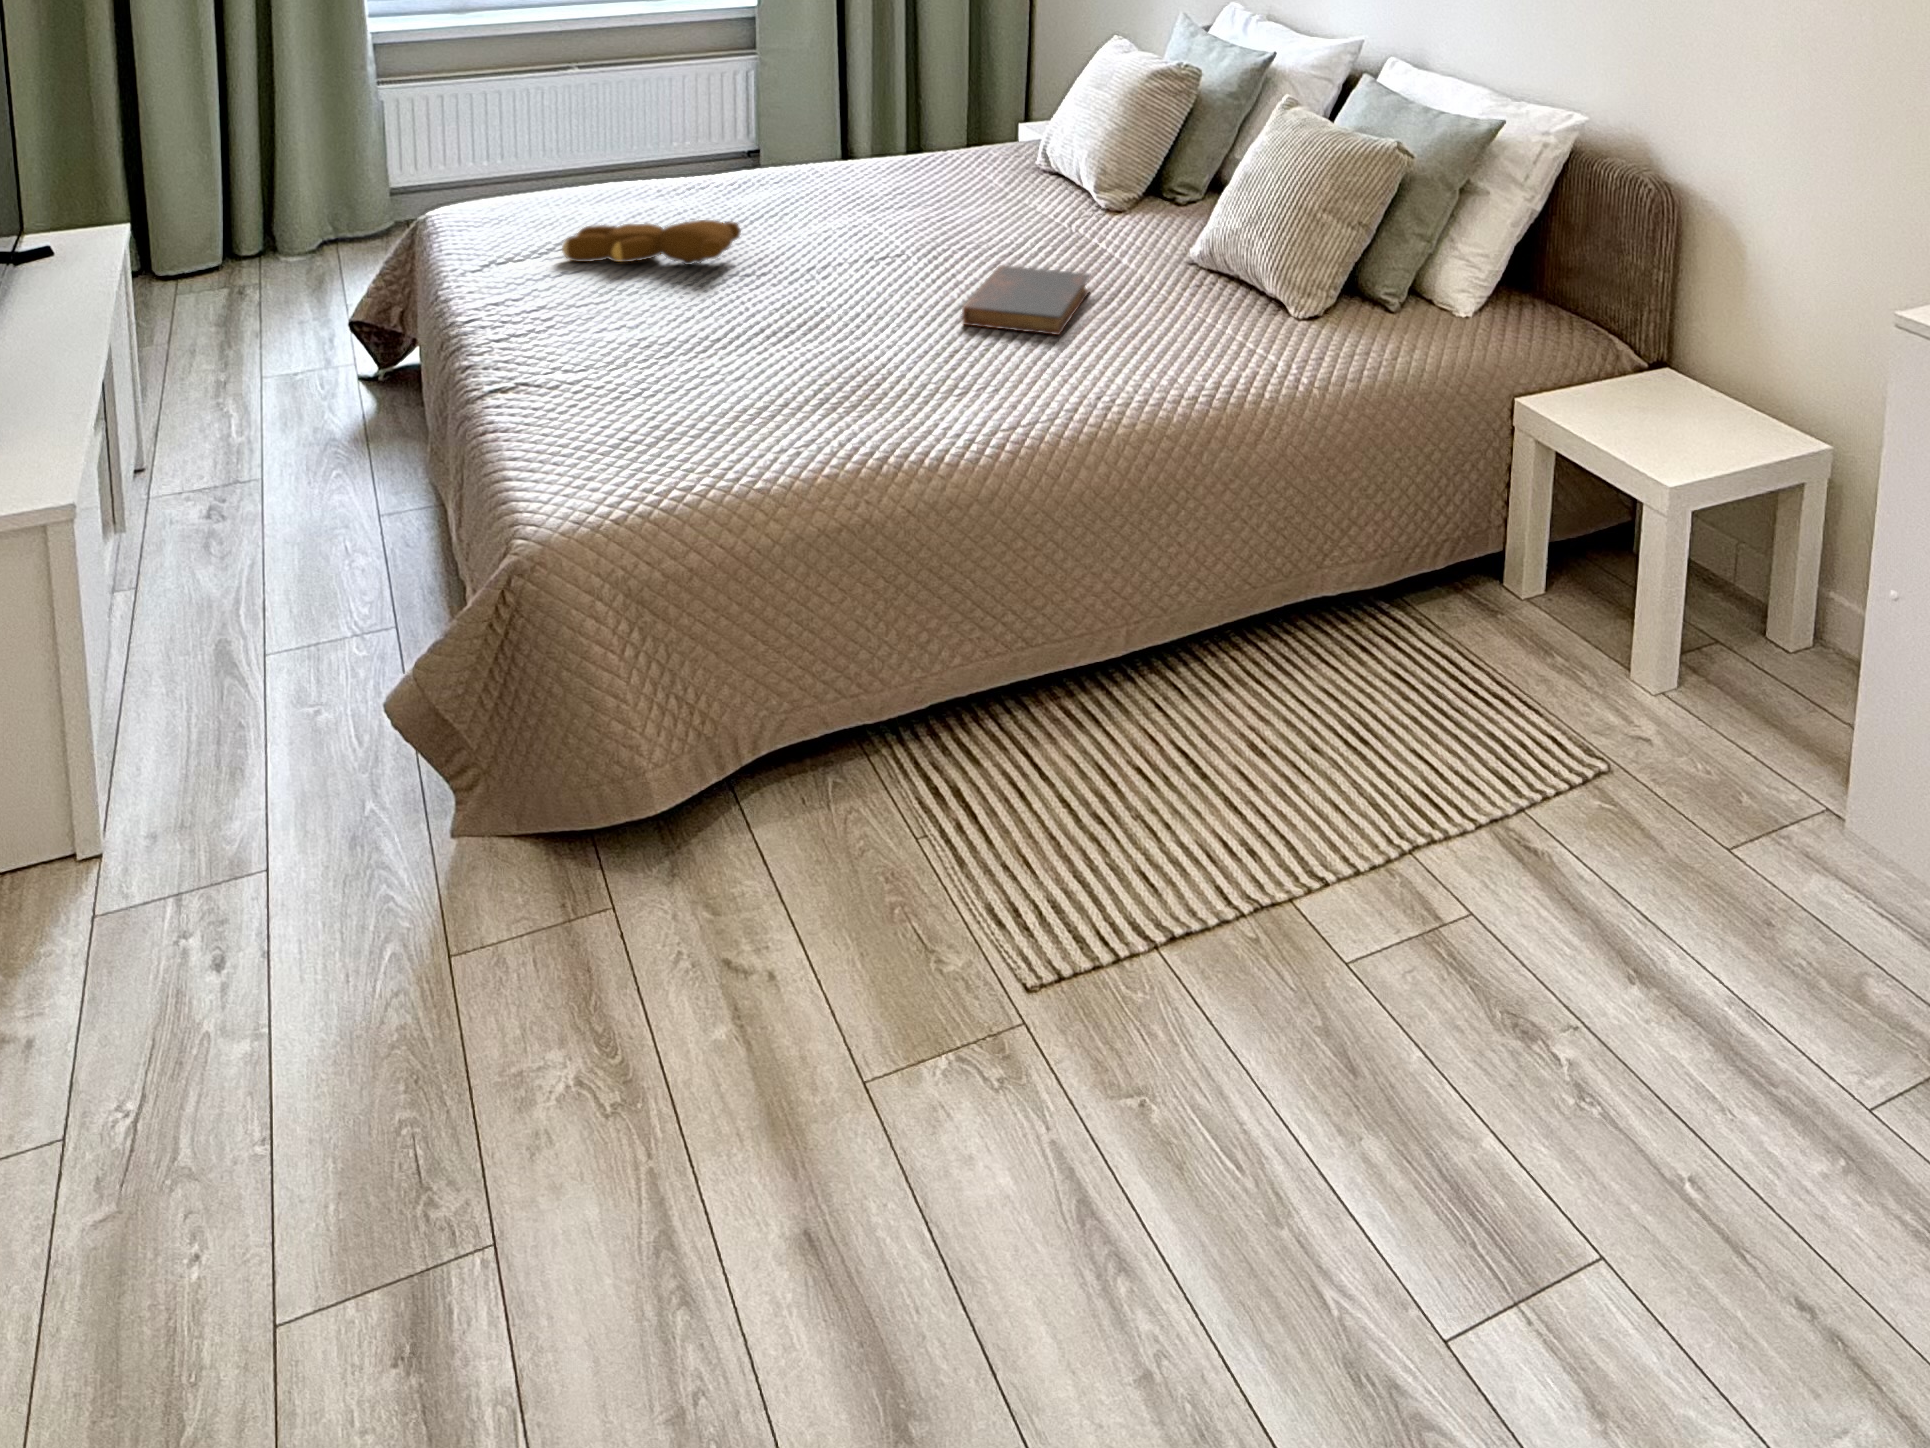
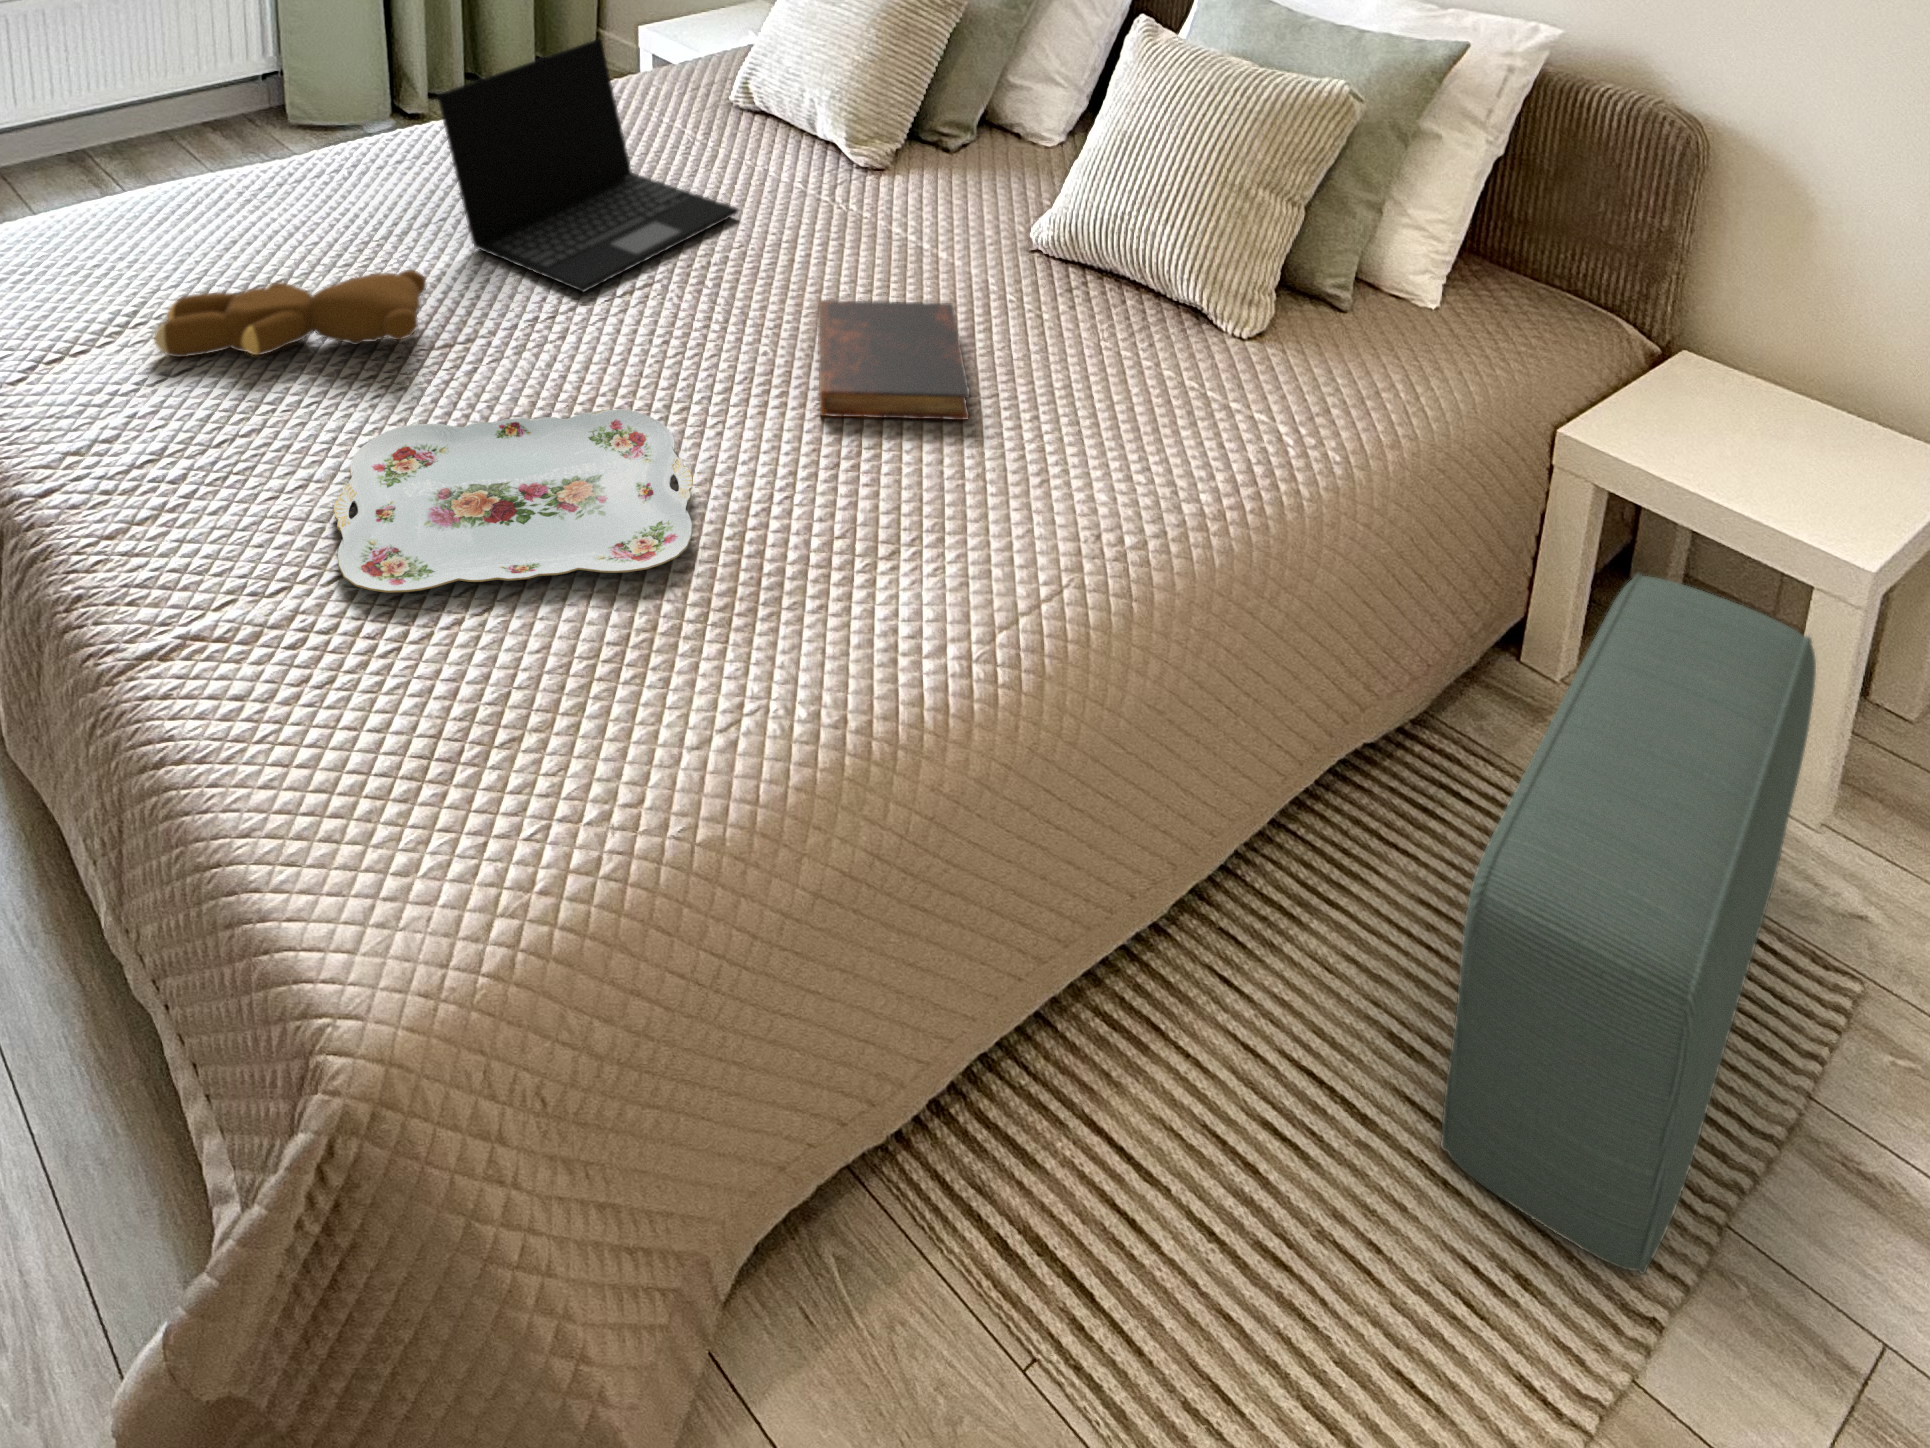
laptop: none [777,94,988,252] -> present [437,39,738,292]
serving tray: none [617,303,857,375] -> present [333,410,693,593]
pouf: none [1239,480,1611,860] -> present [1441,574,1816,1274]

